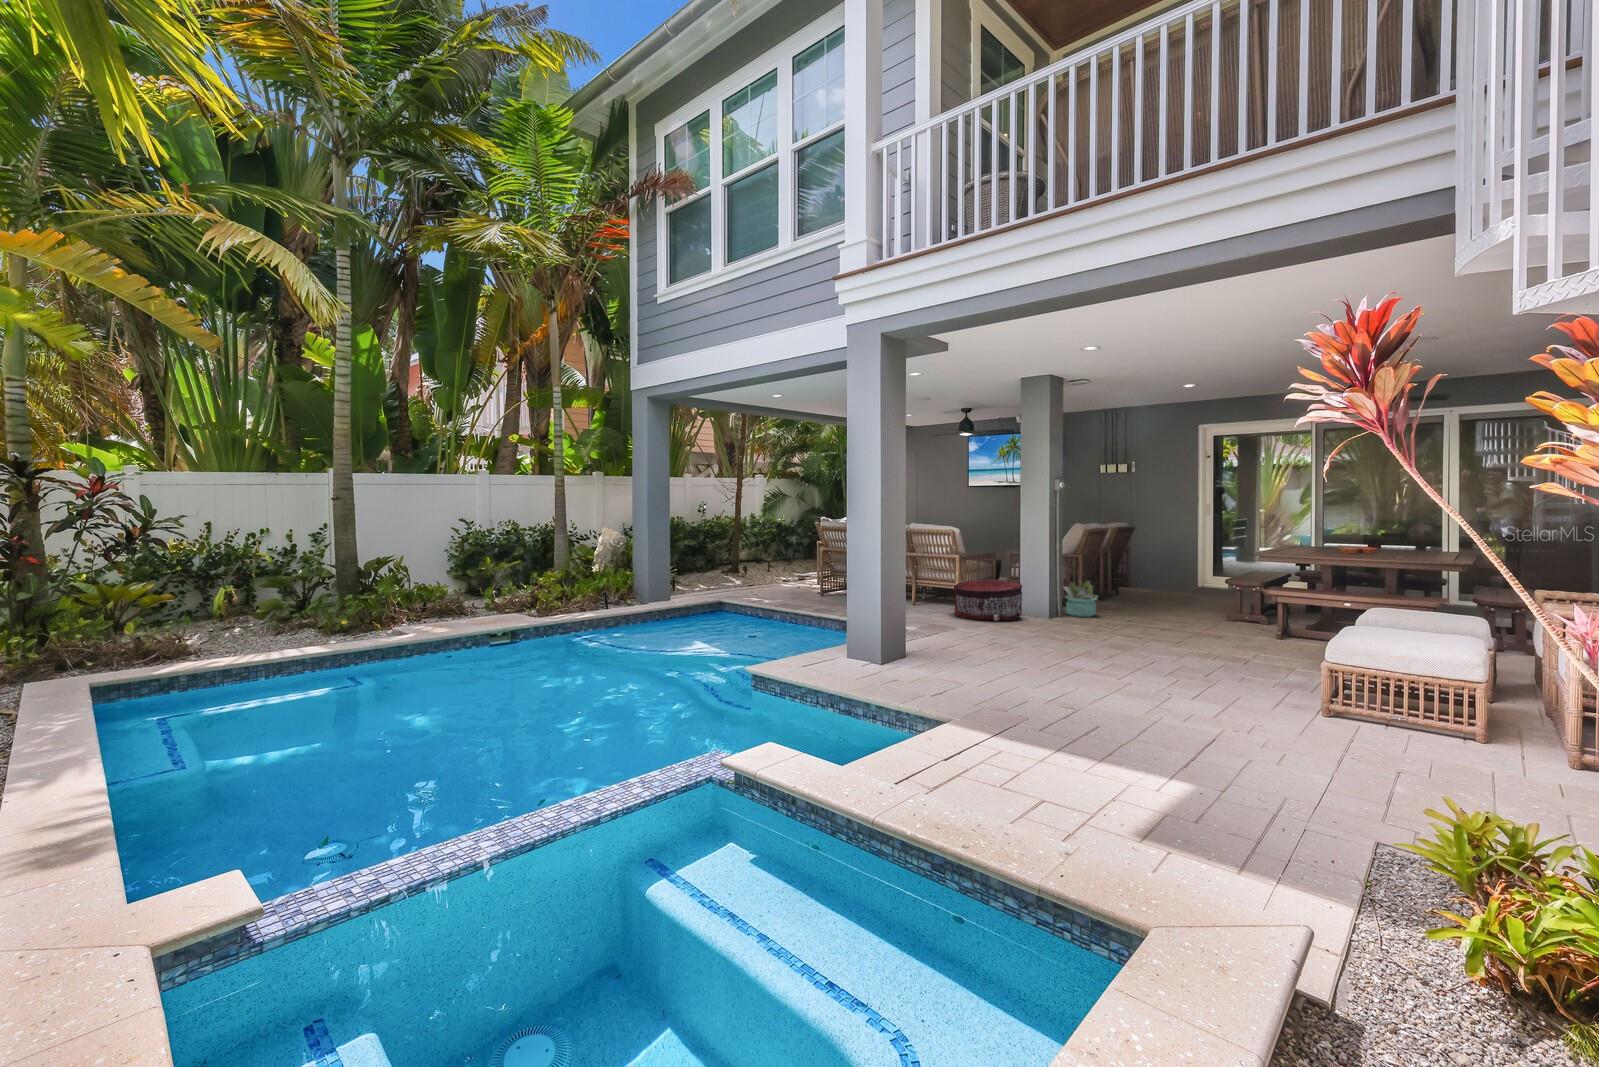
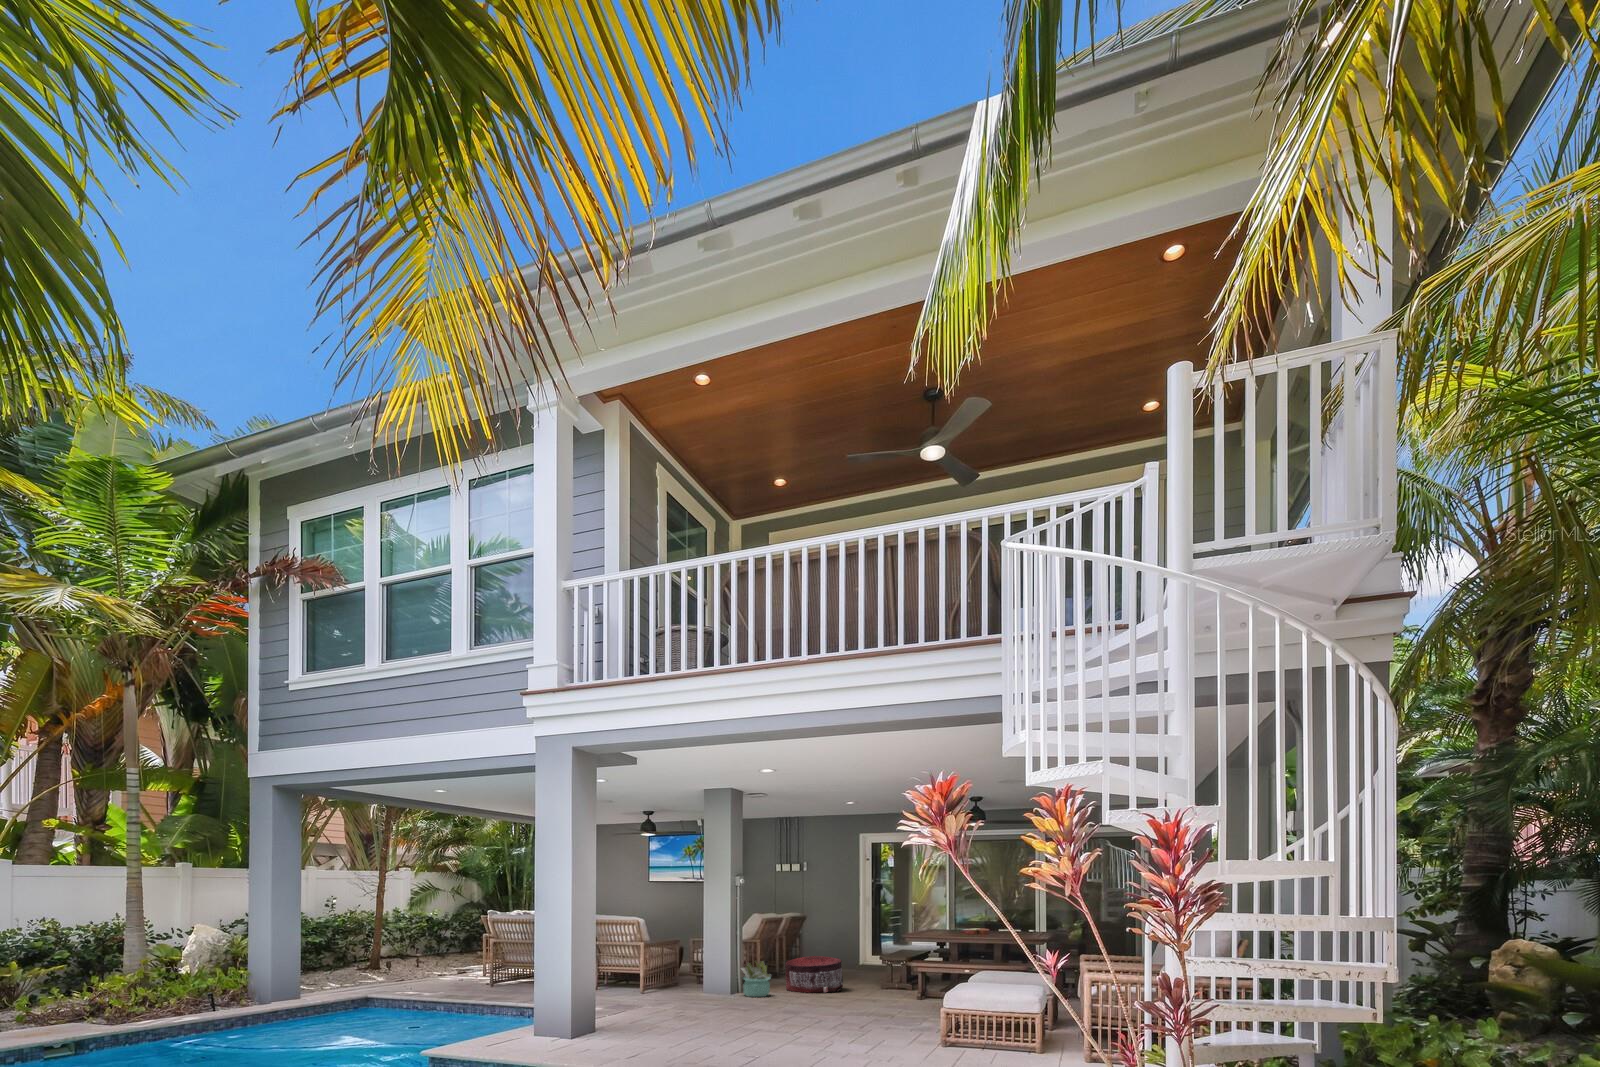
pouf: present [954,579,1023,621] -> present [785,956,843,993]

